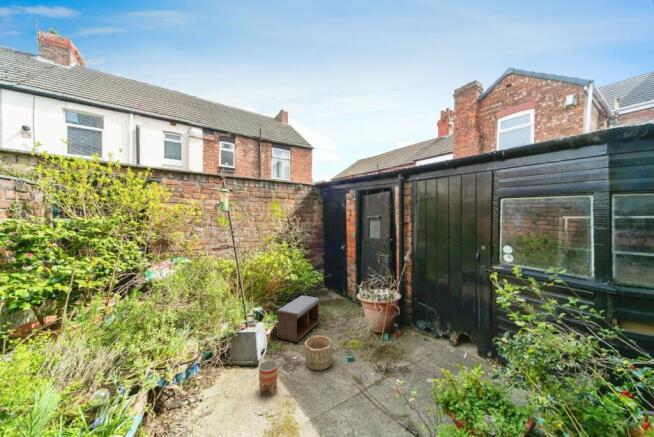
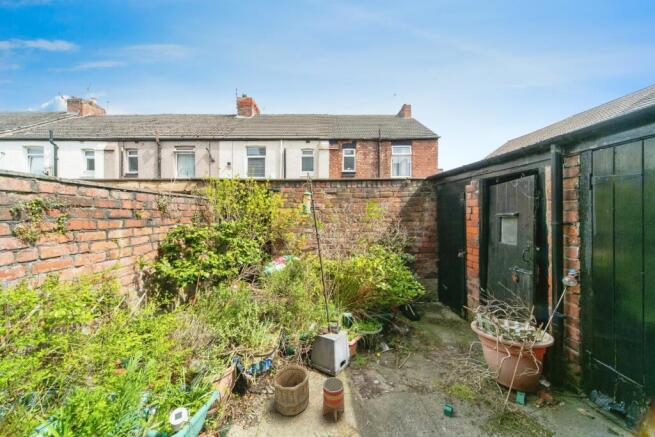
bench: present [276,296,319,342] -> none [364,307,420,363]
wooden bucket: present [304,336,332,370] -> present [273,365,309,416]

